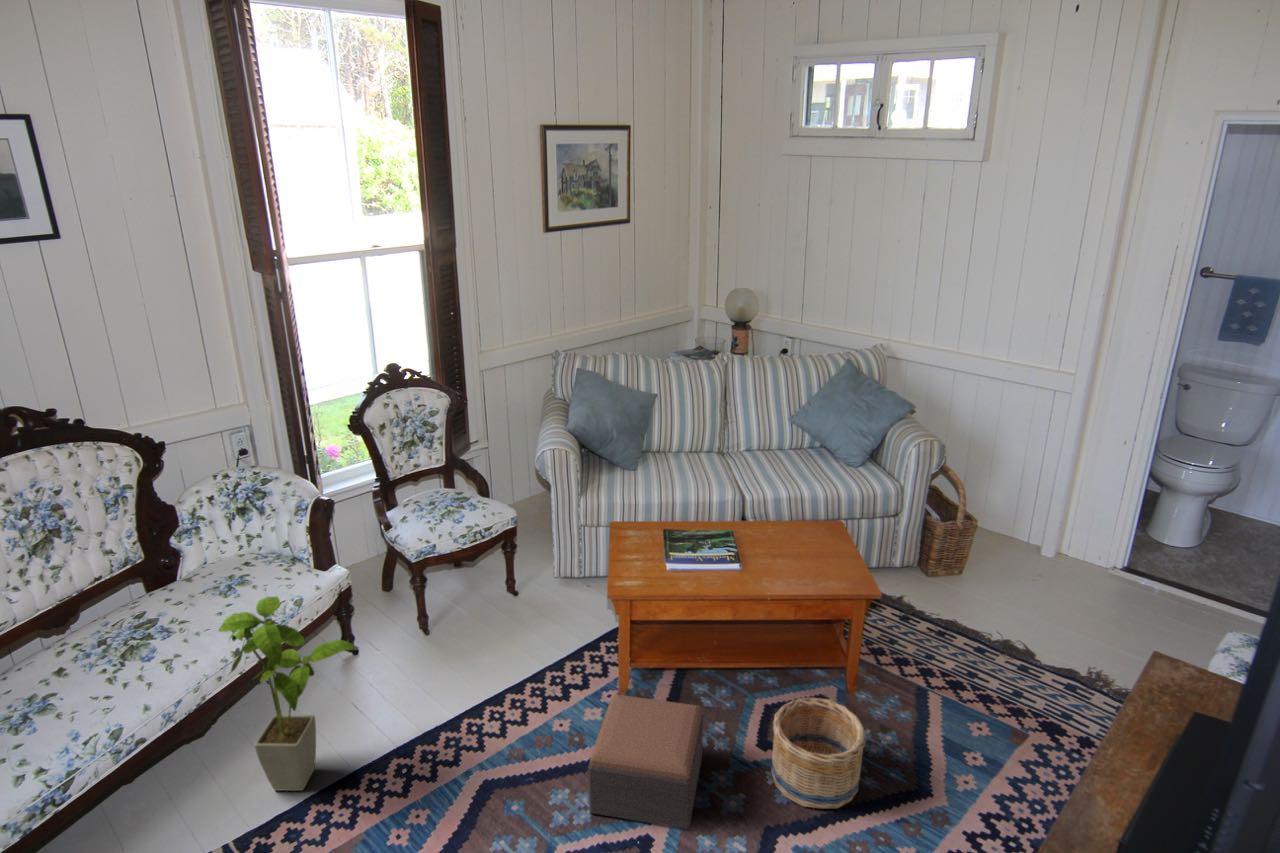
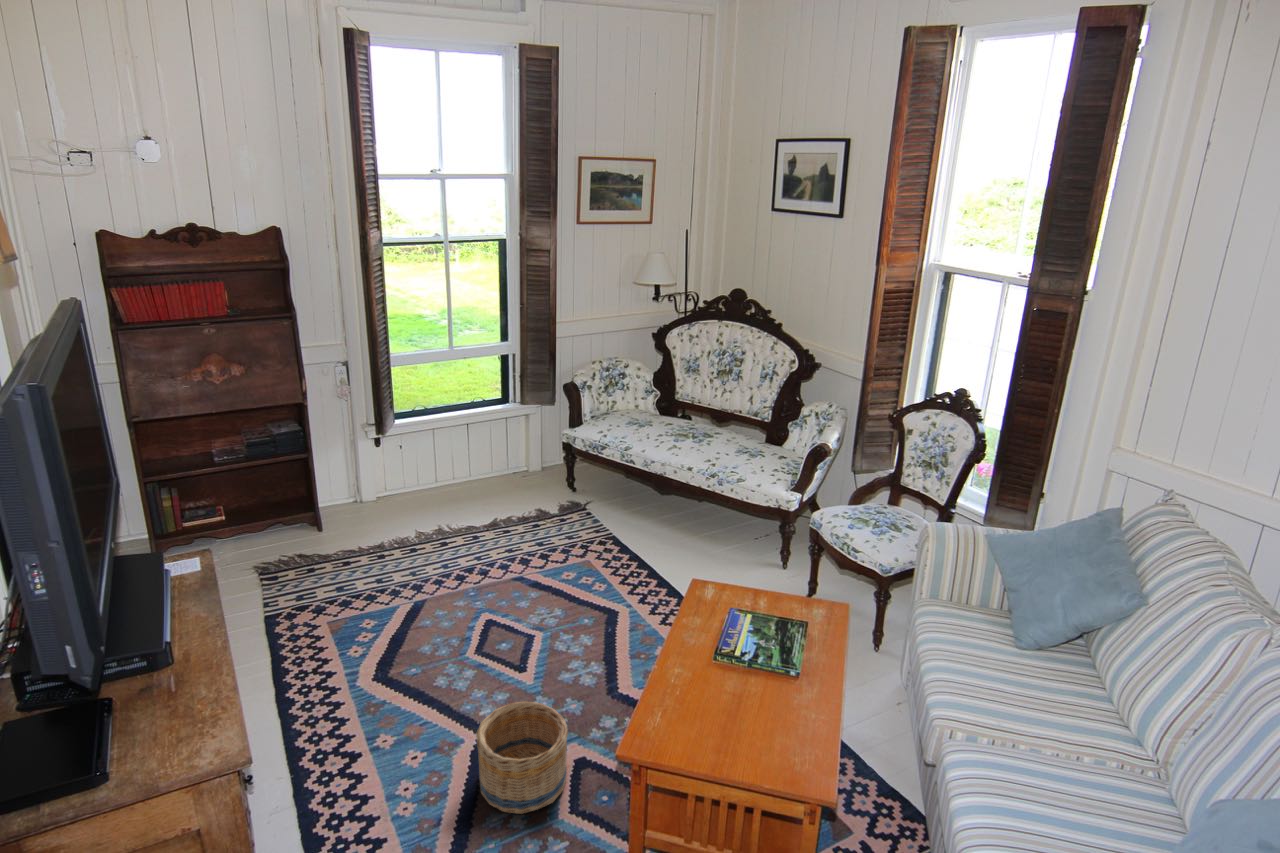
house plant: present [219,596,358,791] -> none [605,415,669,549]
footstool: present [588,695,703,829] -> none [513,603,623,713]

